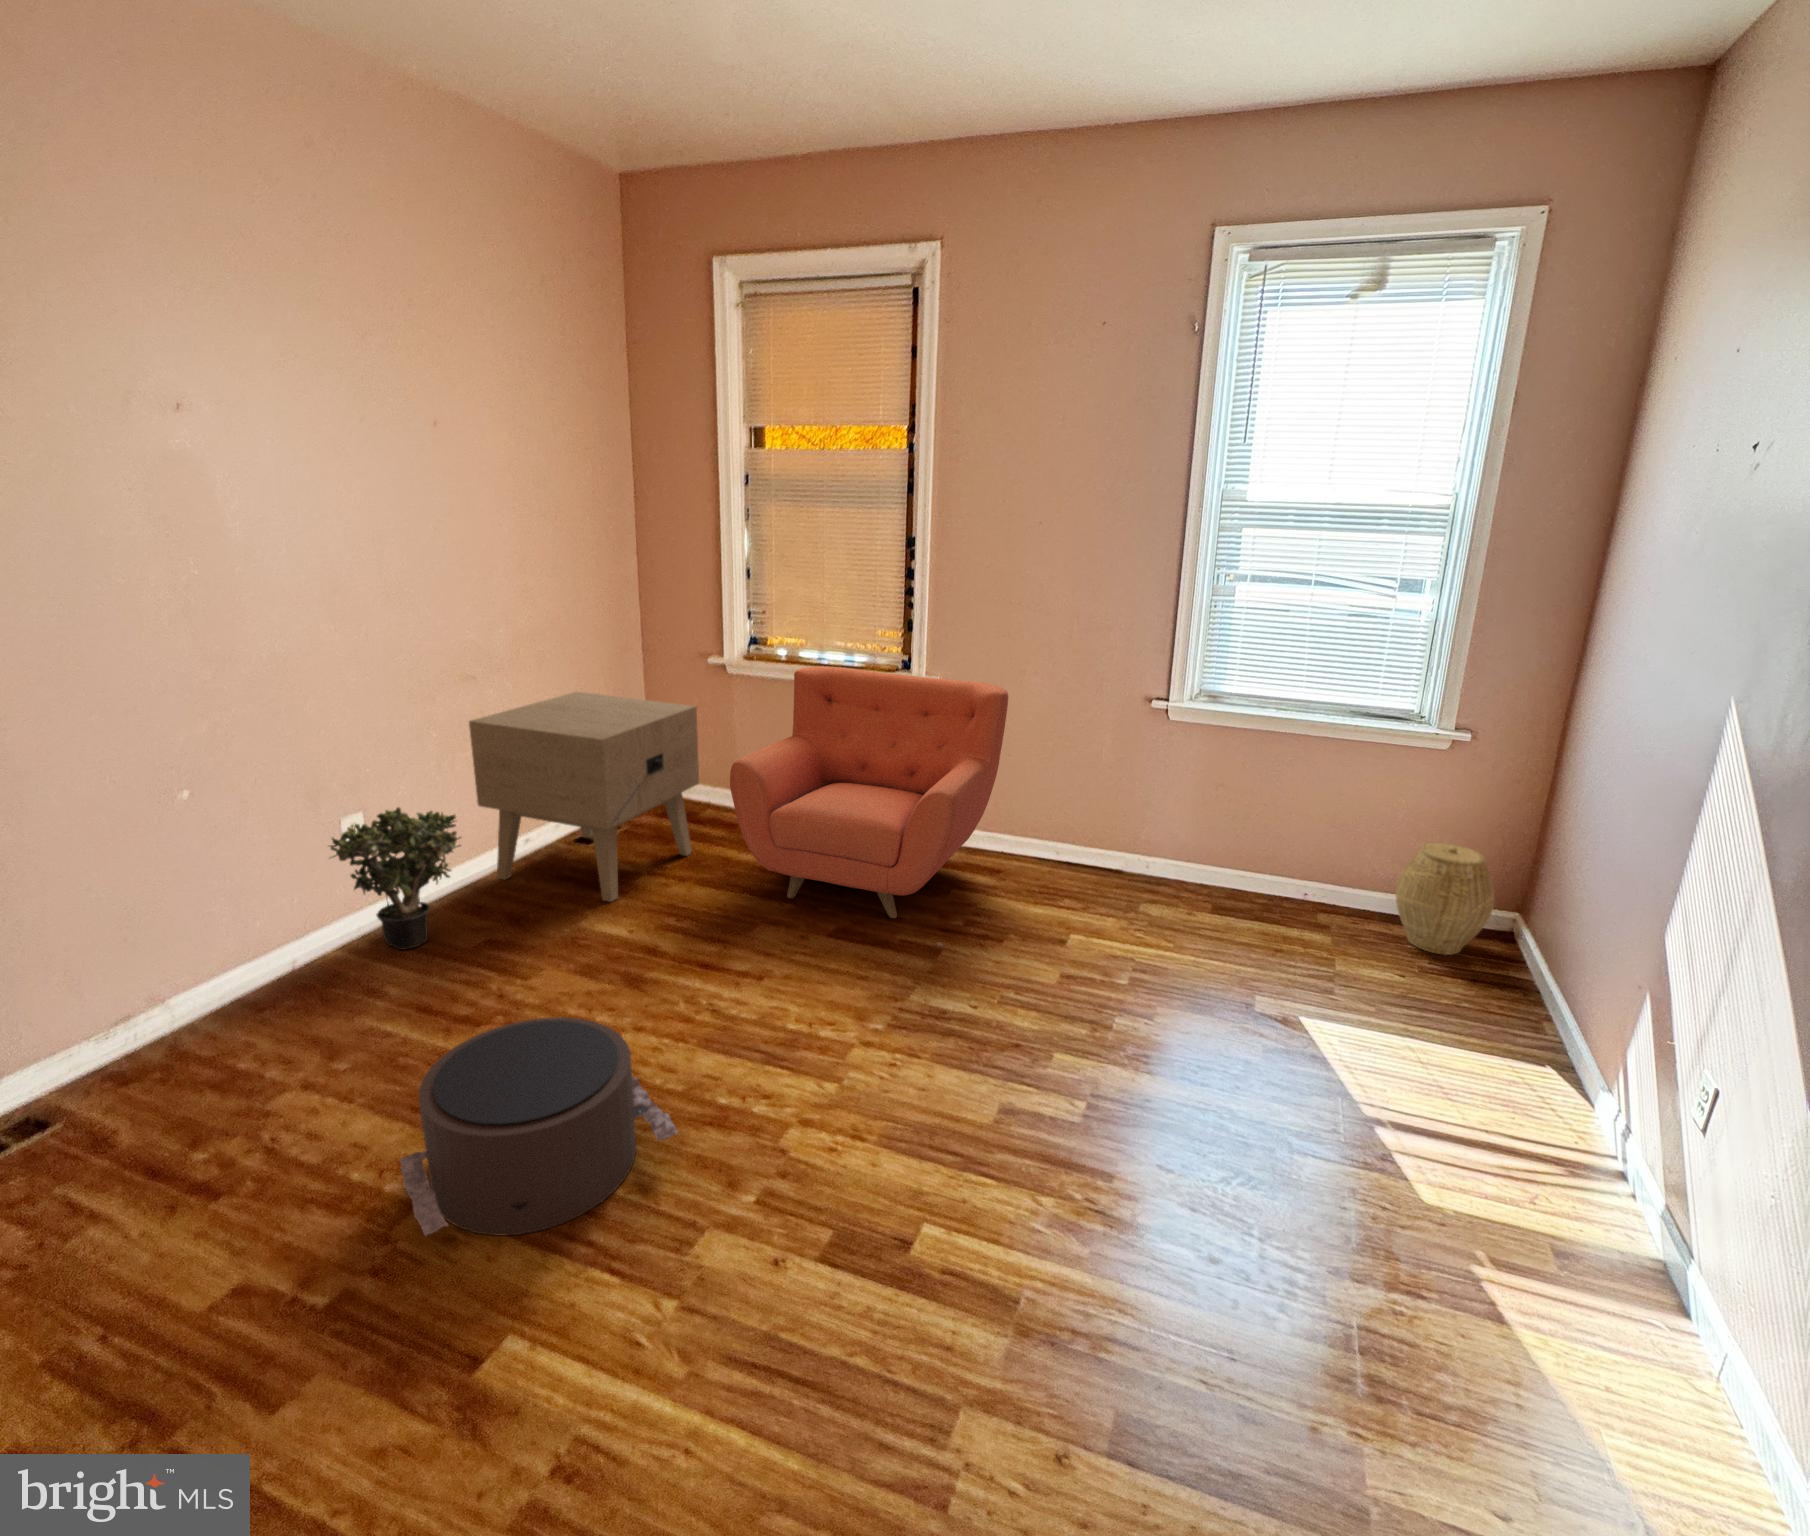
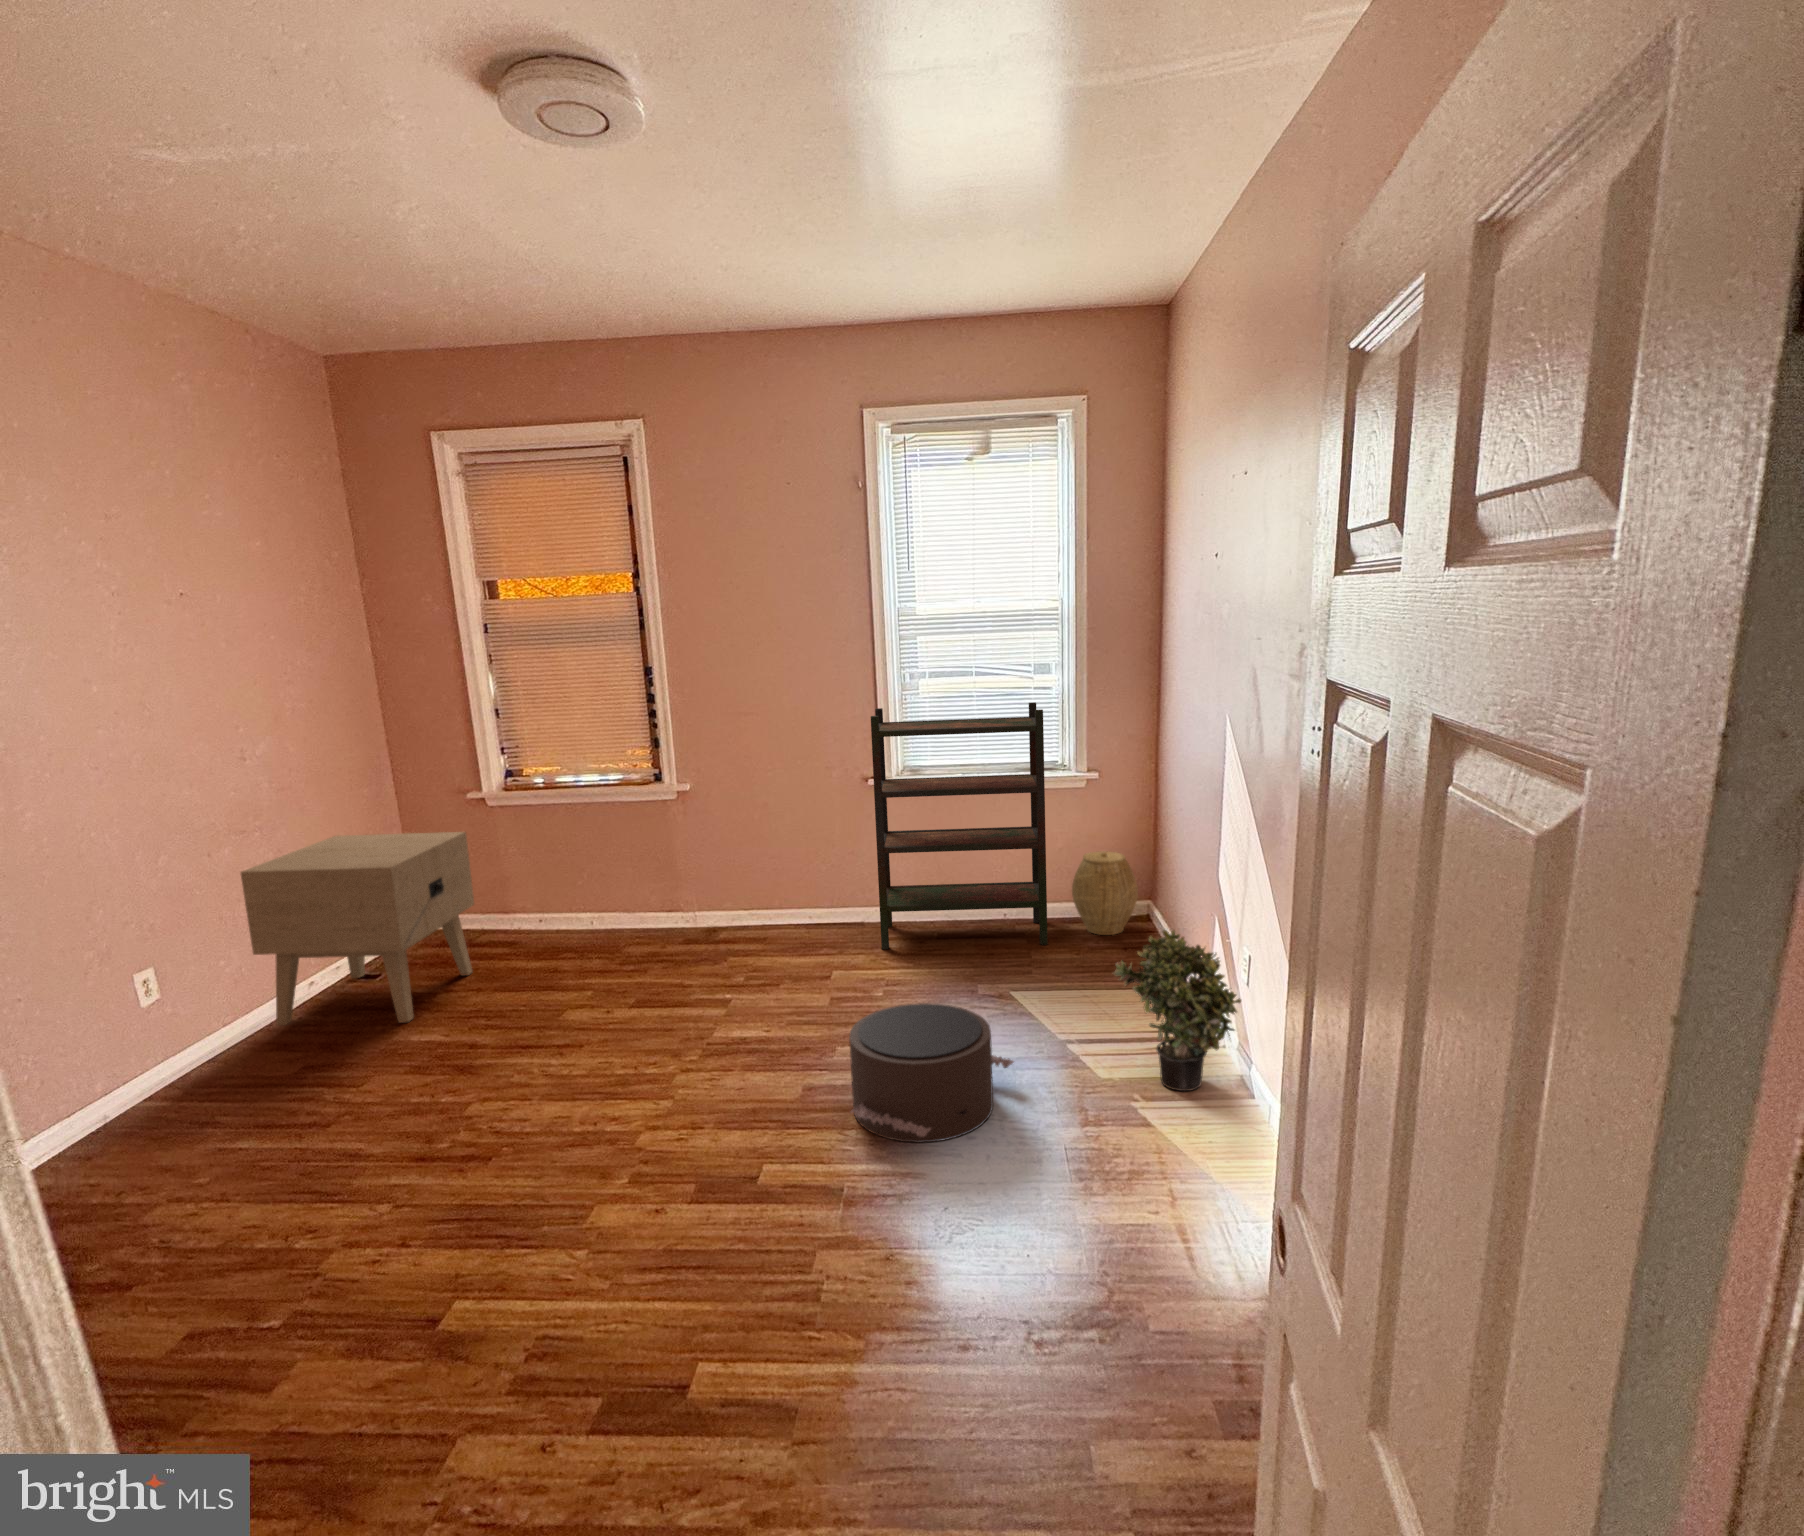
bookshelf: none [1133,621,1407,951] -> present [871,702,1048,949]
armchair: present [730,666,1008,918] -> none [514,777,753,989]
potted plant: present [330,807,461,950] -> present [1113,930,1241,1091]
pouf: present [400,1017,678,1236] -> present [849,1003,1013,1143]

